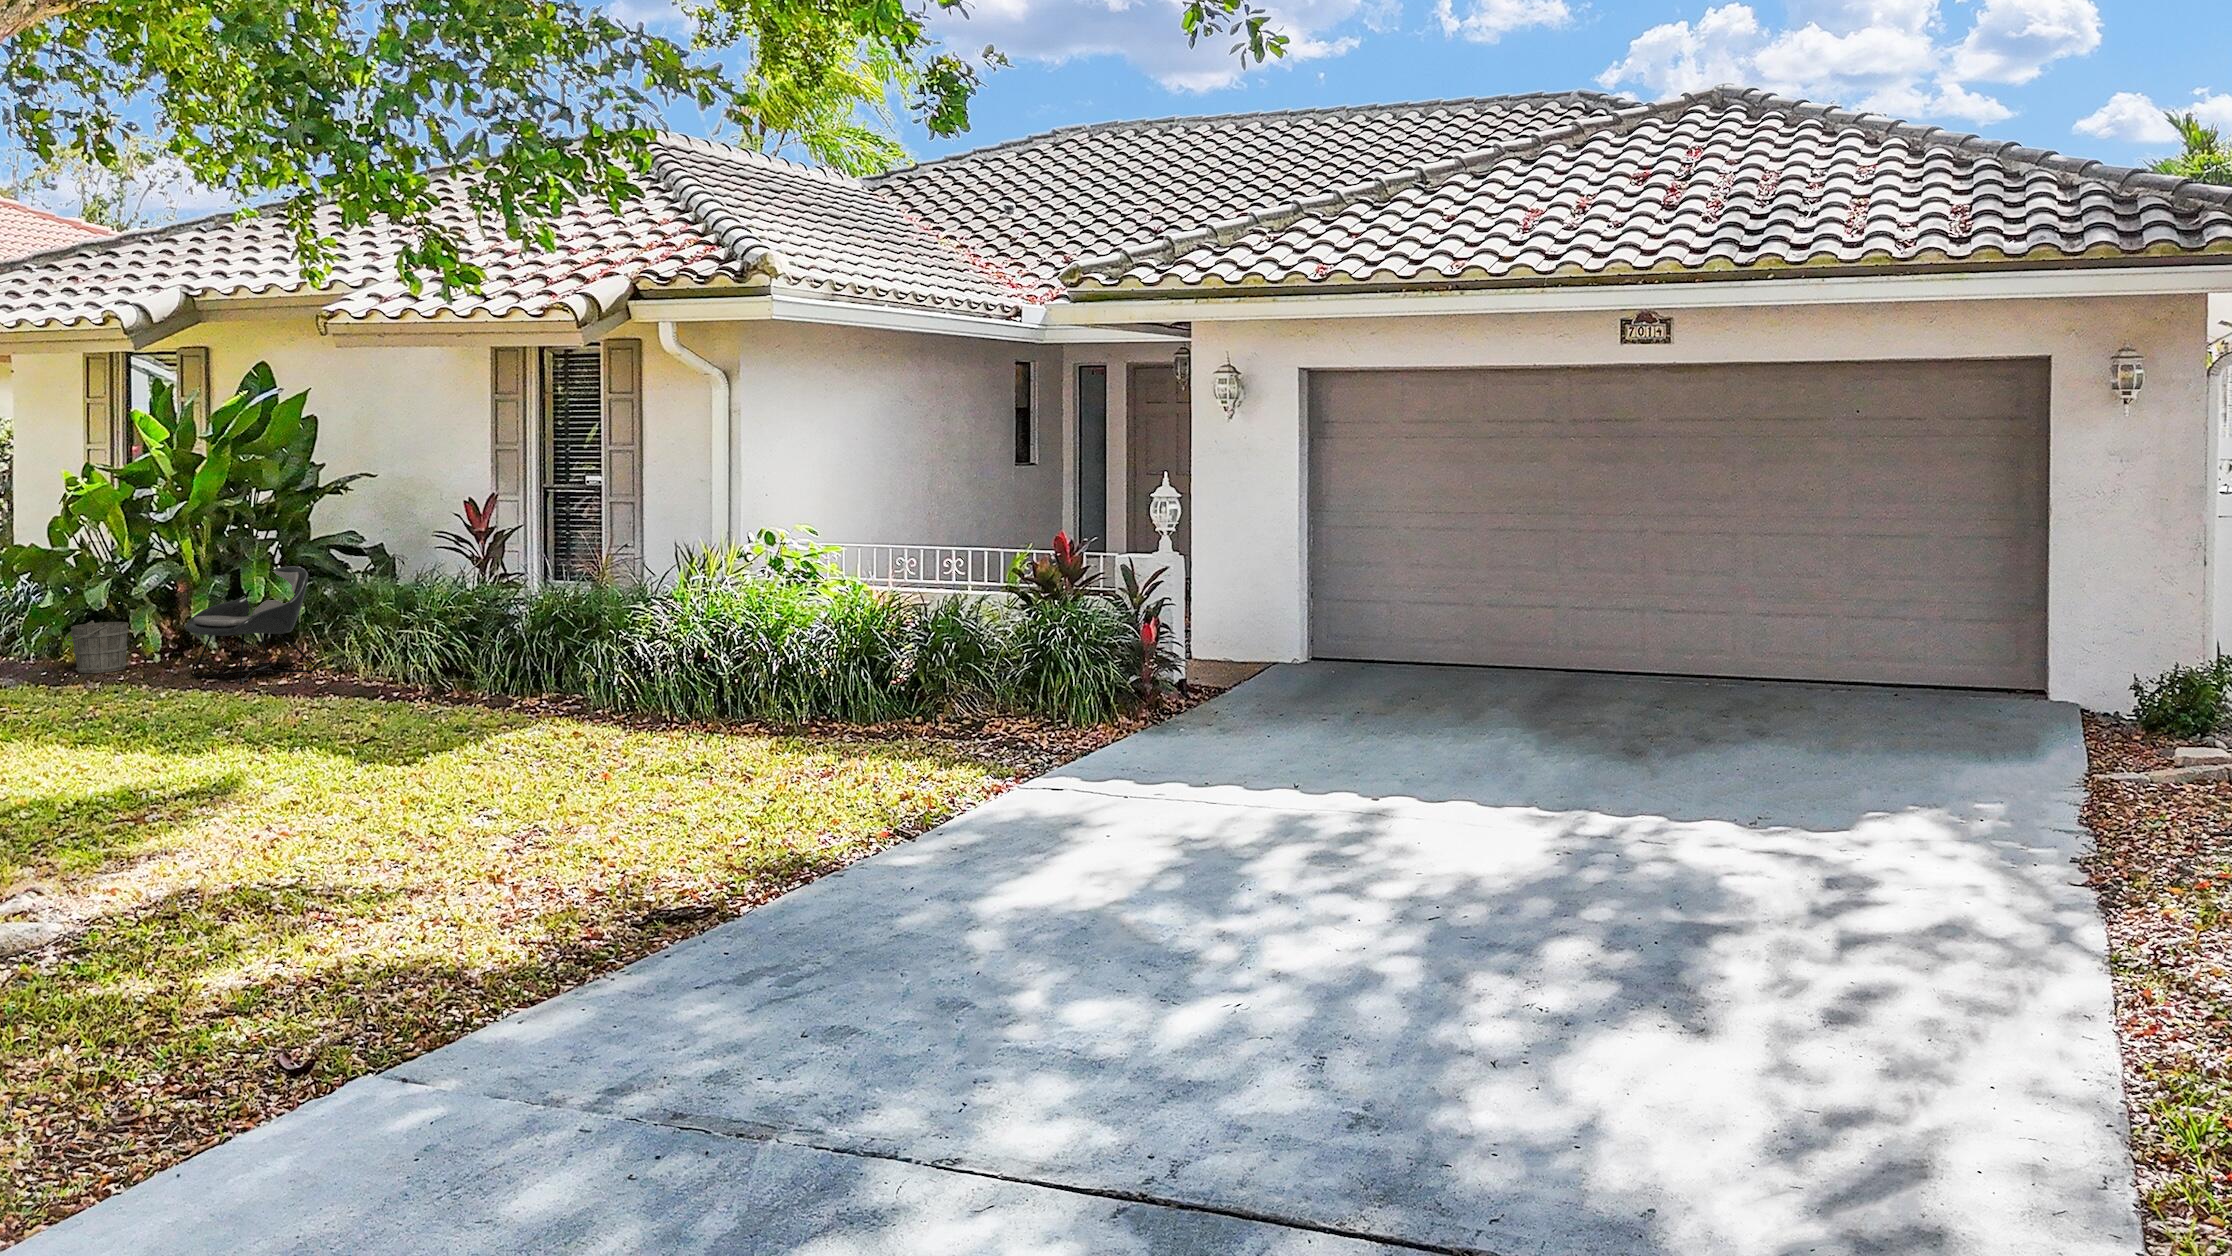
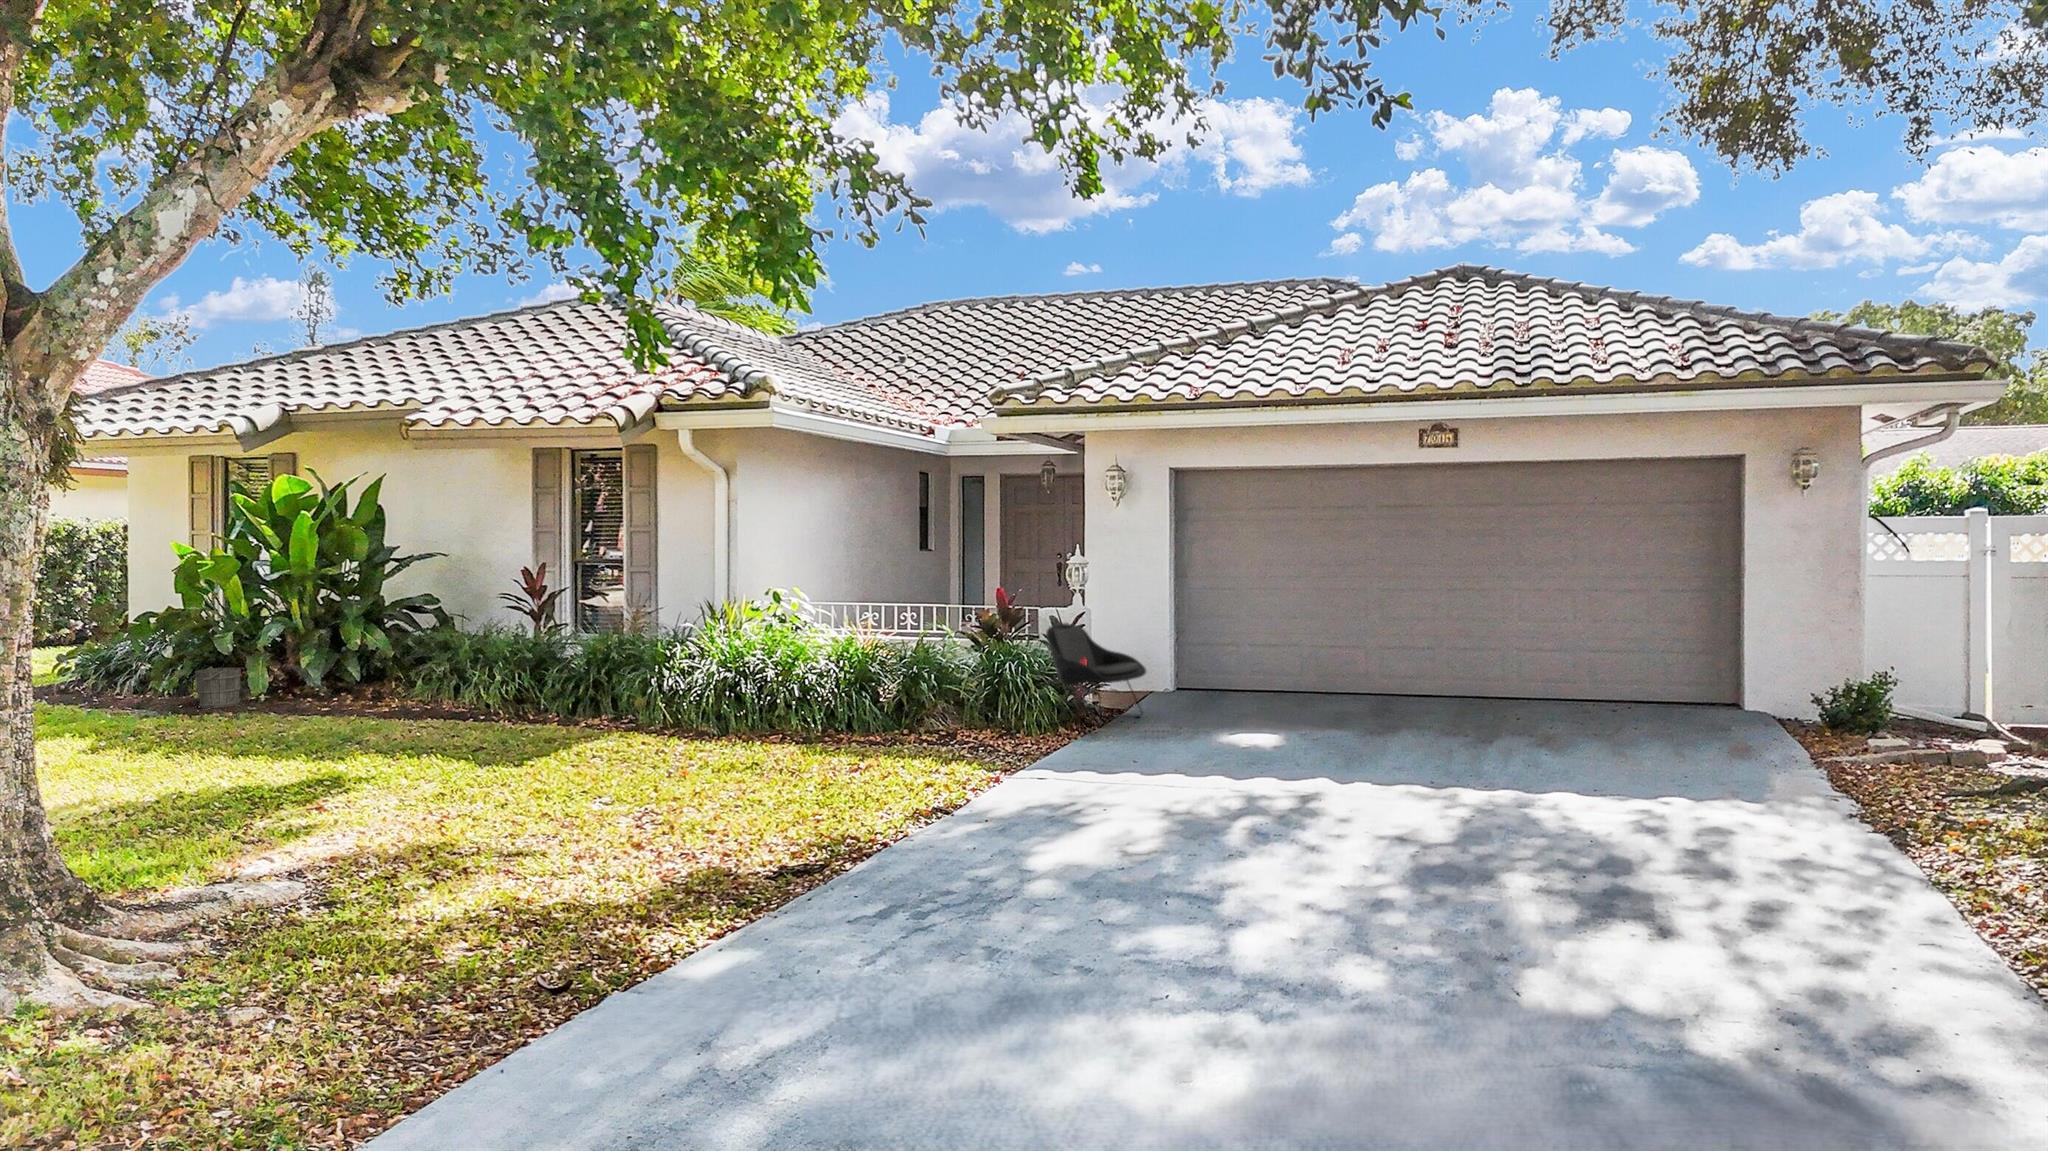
lounge chair: present [185,566,316,684] -> present [1046,623,1146,727]

